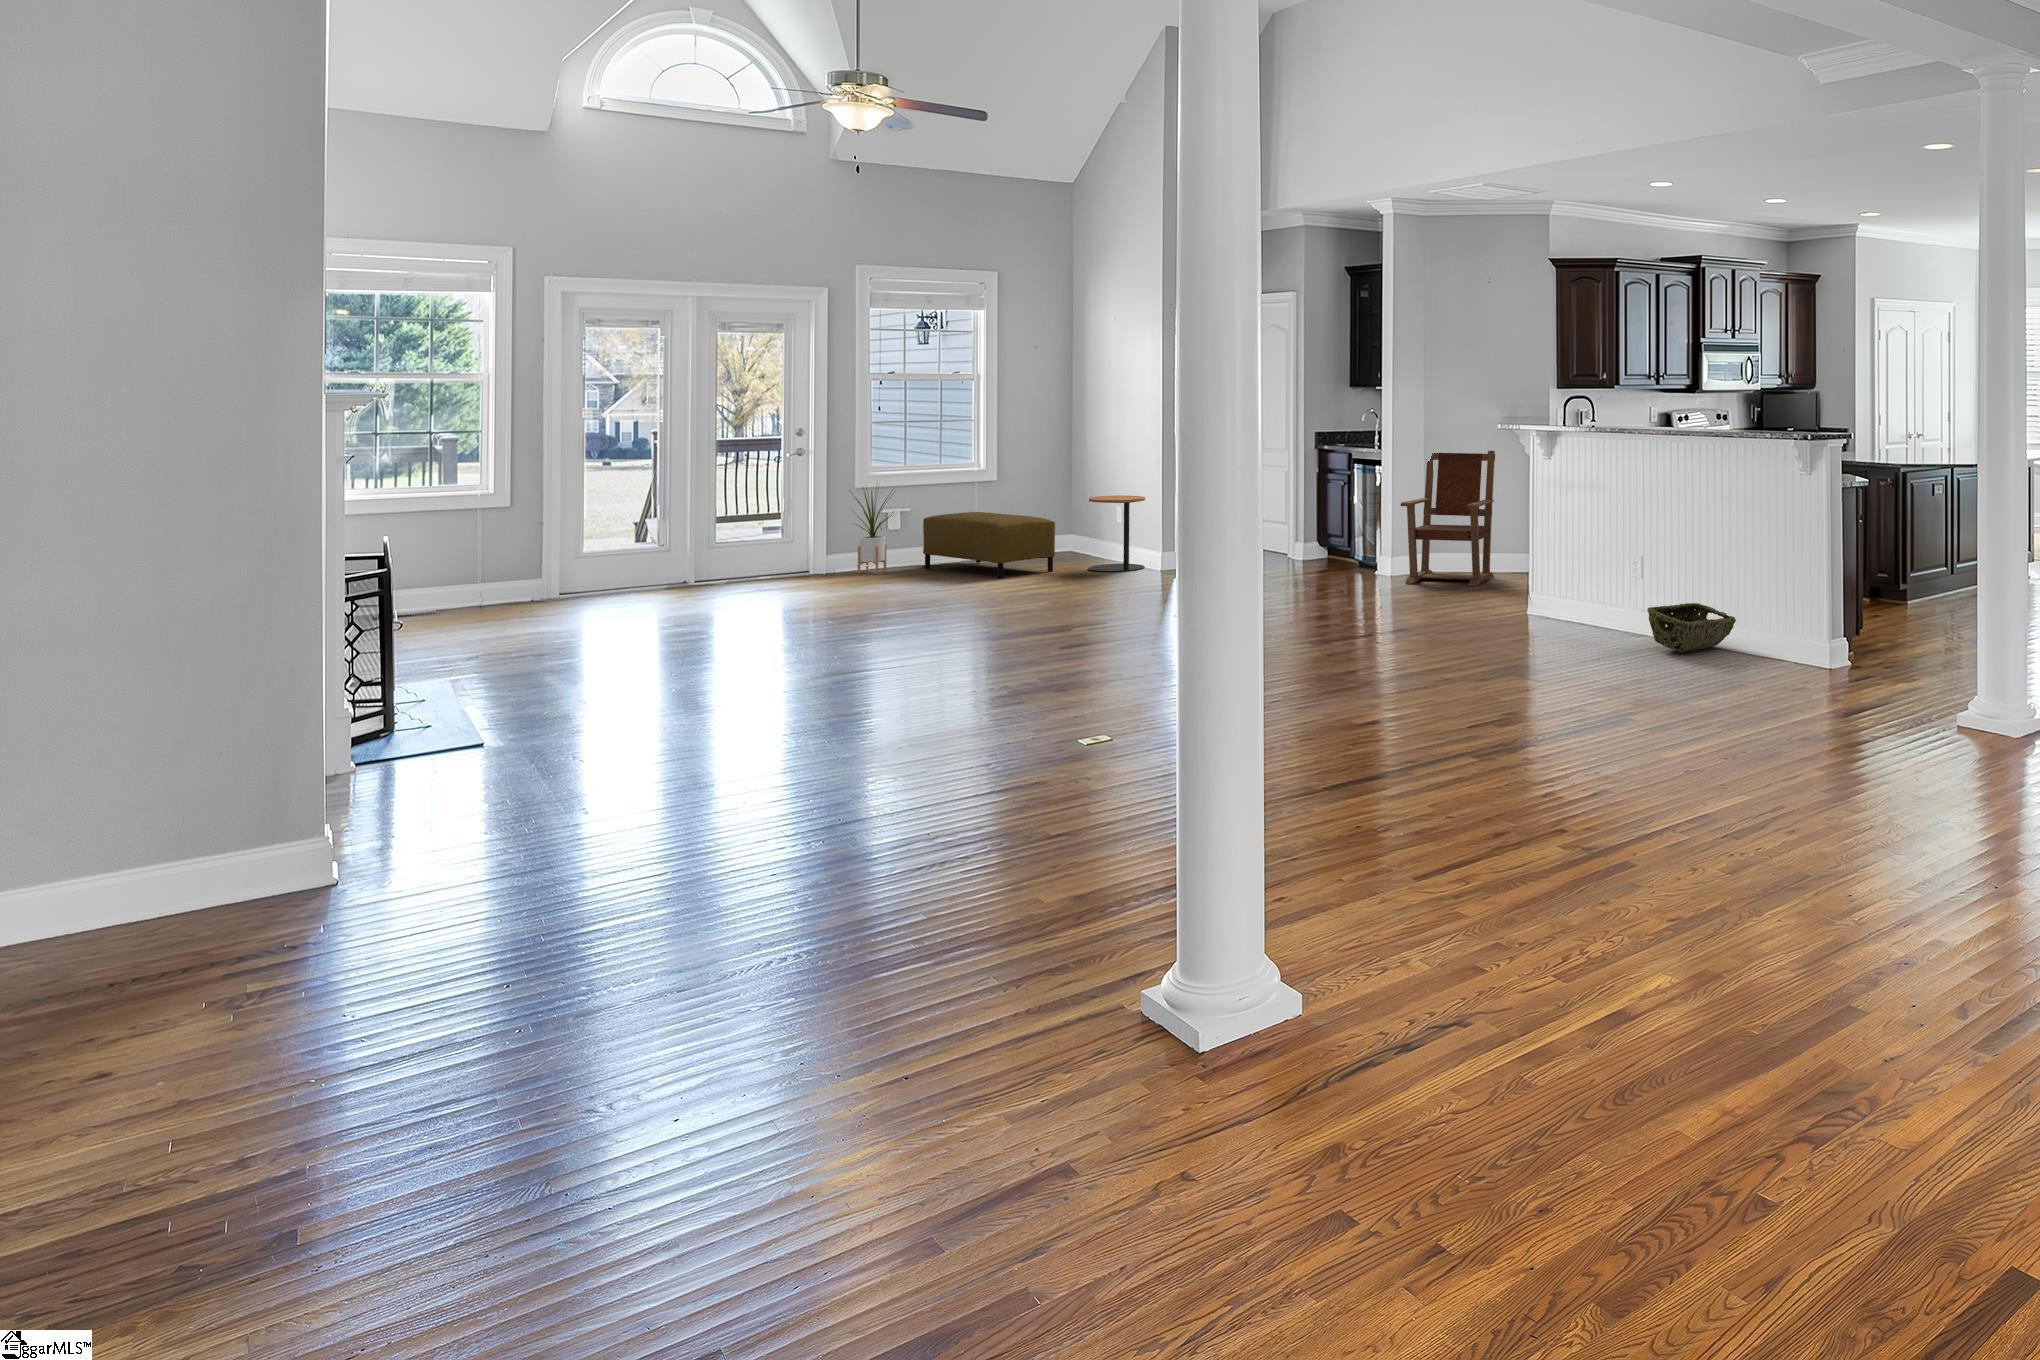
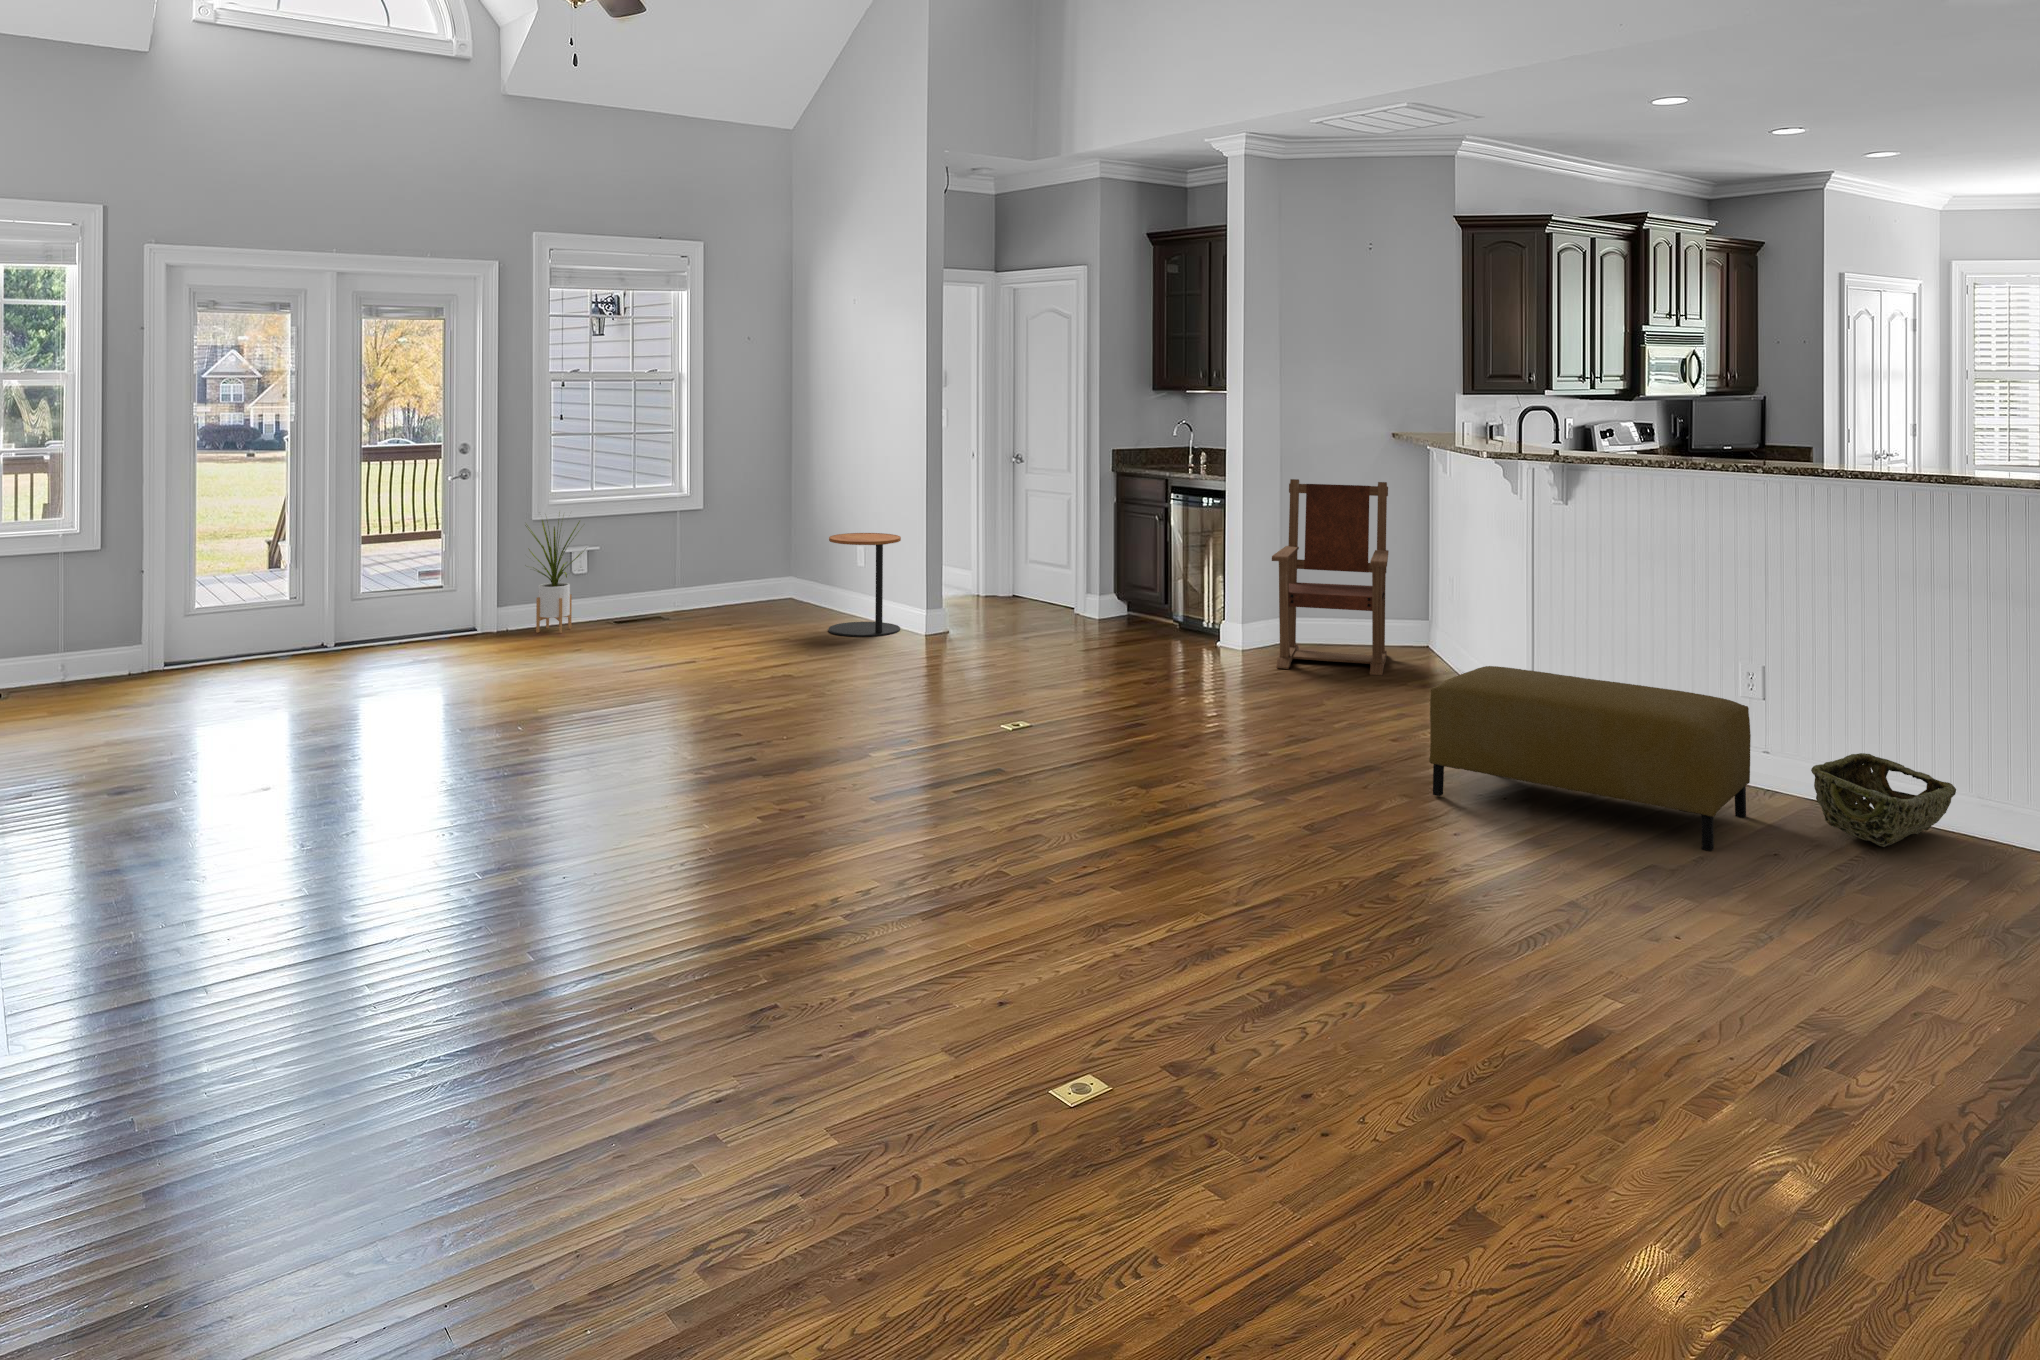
ottoman: present [923,512,1055,578] -> present [1429,666,1751,851]

